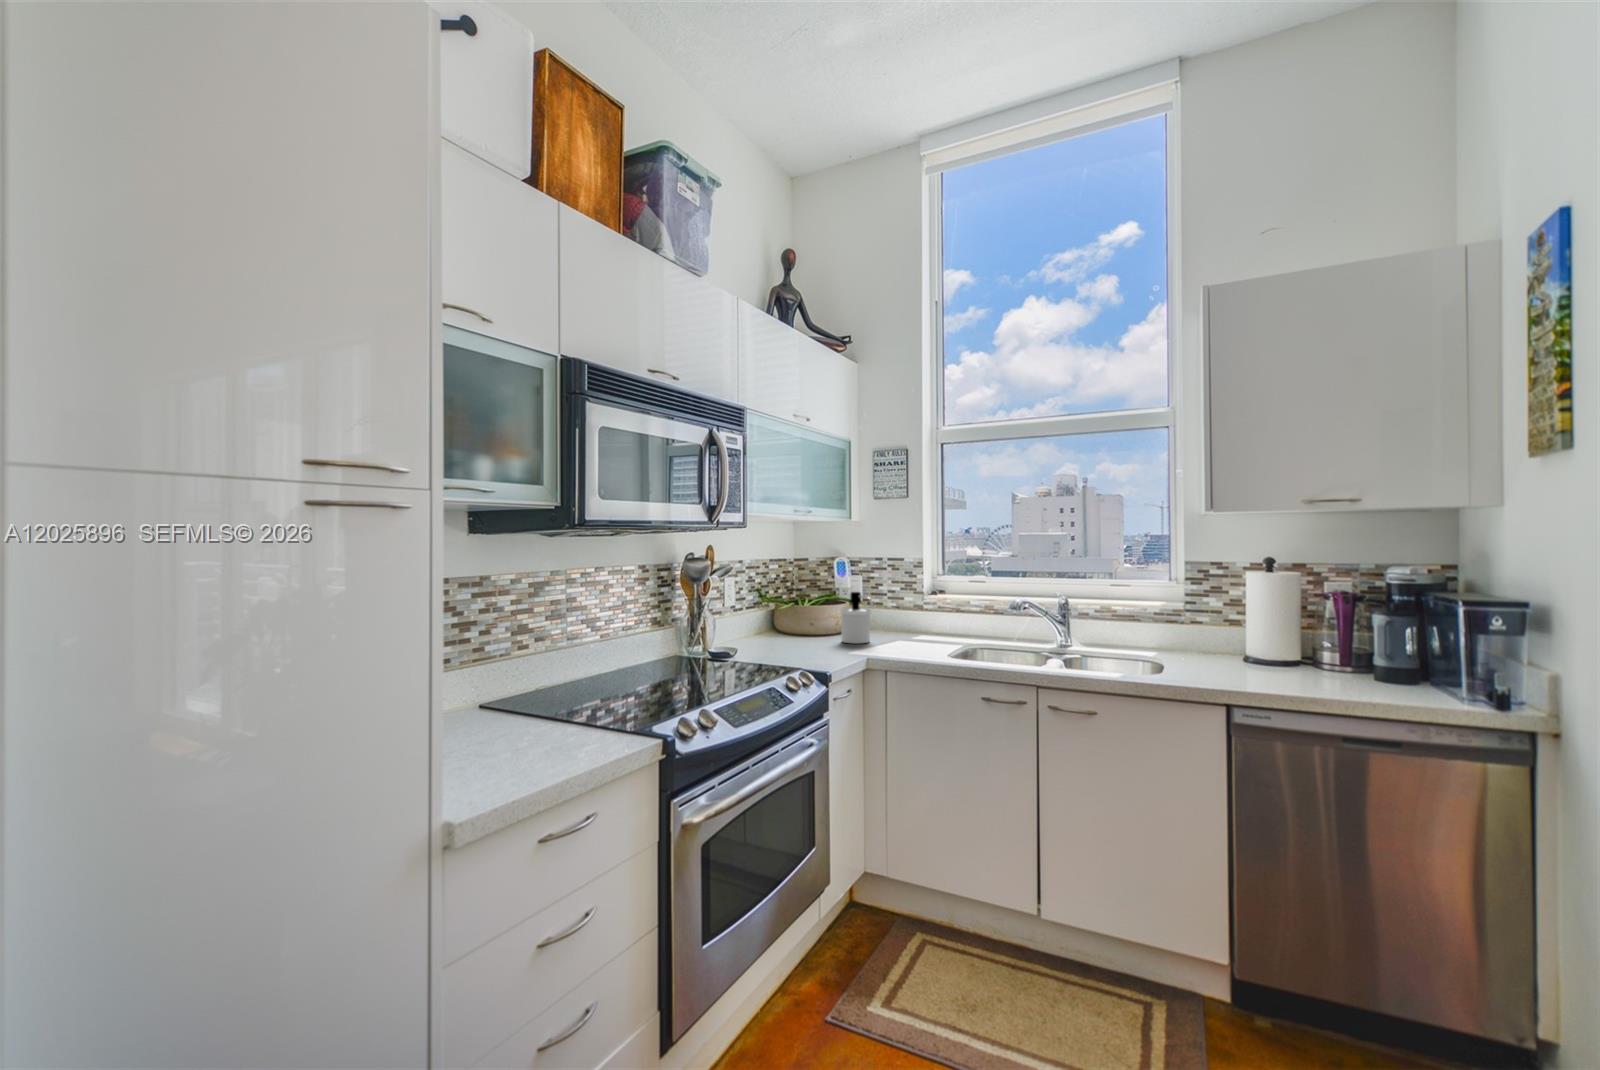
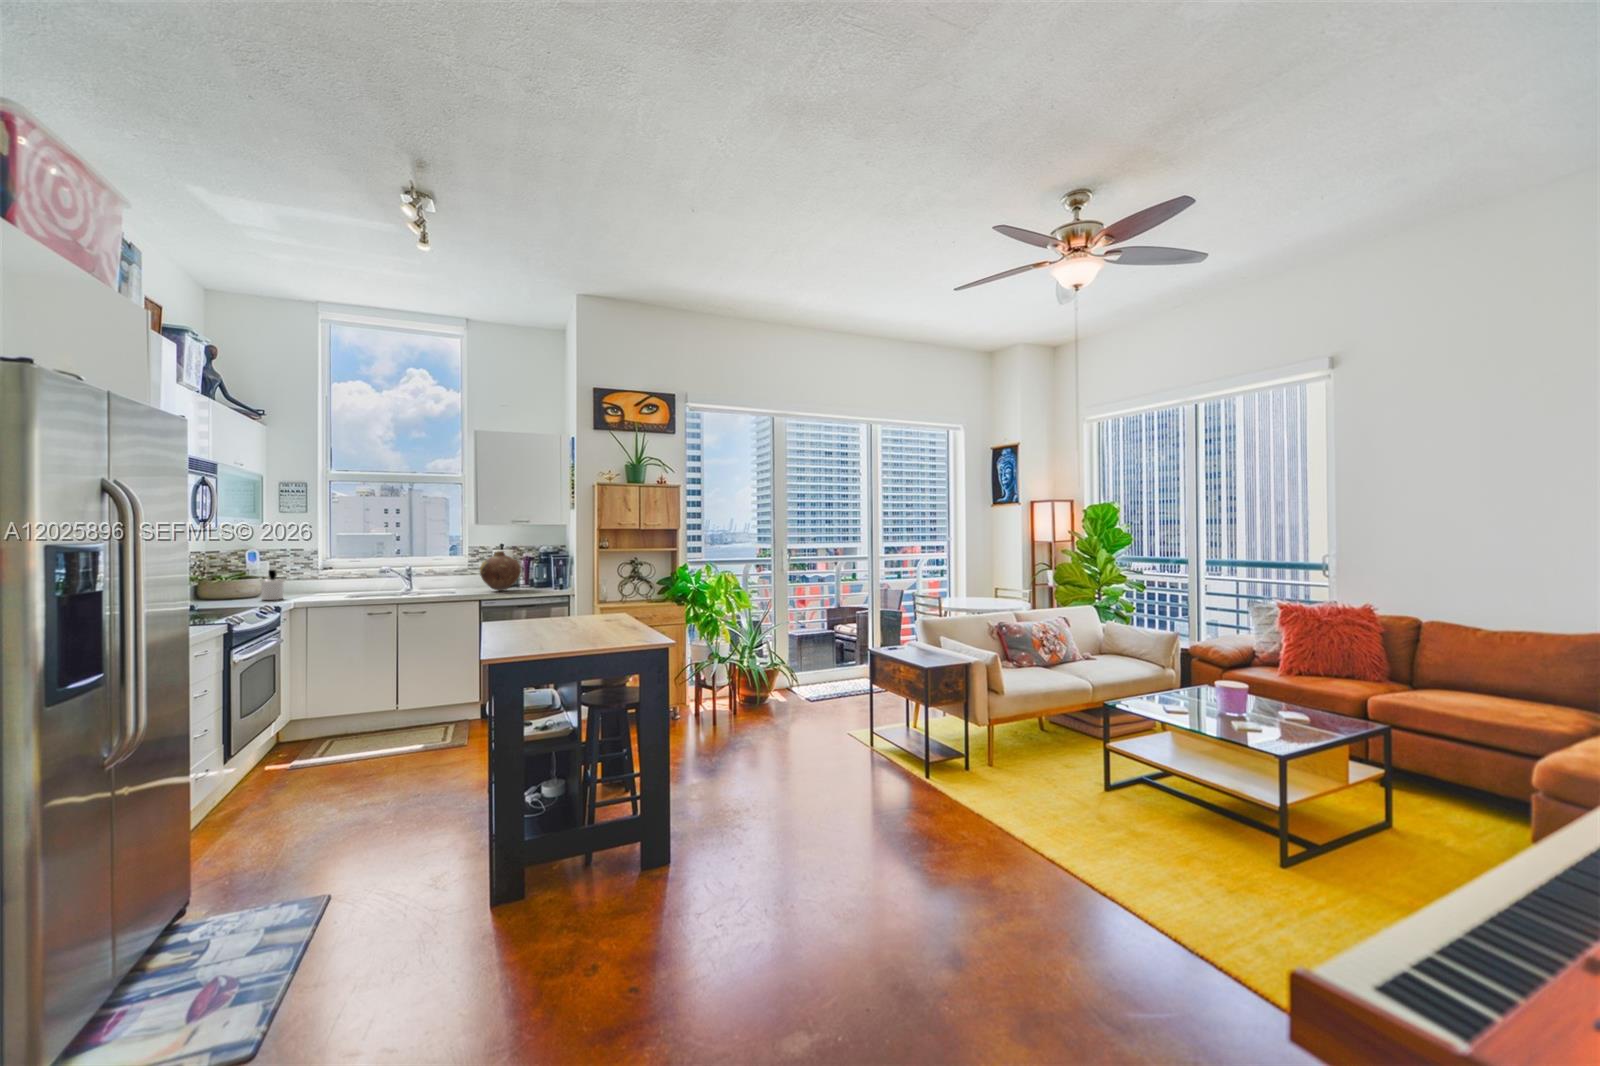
vase: none [1221,577,1337,679] -> present [480,551,521,591]

